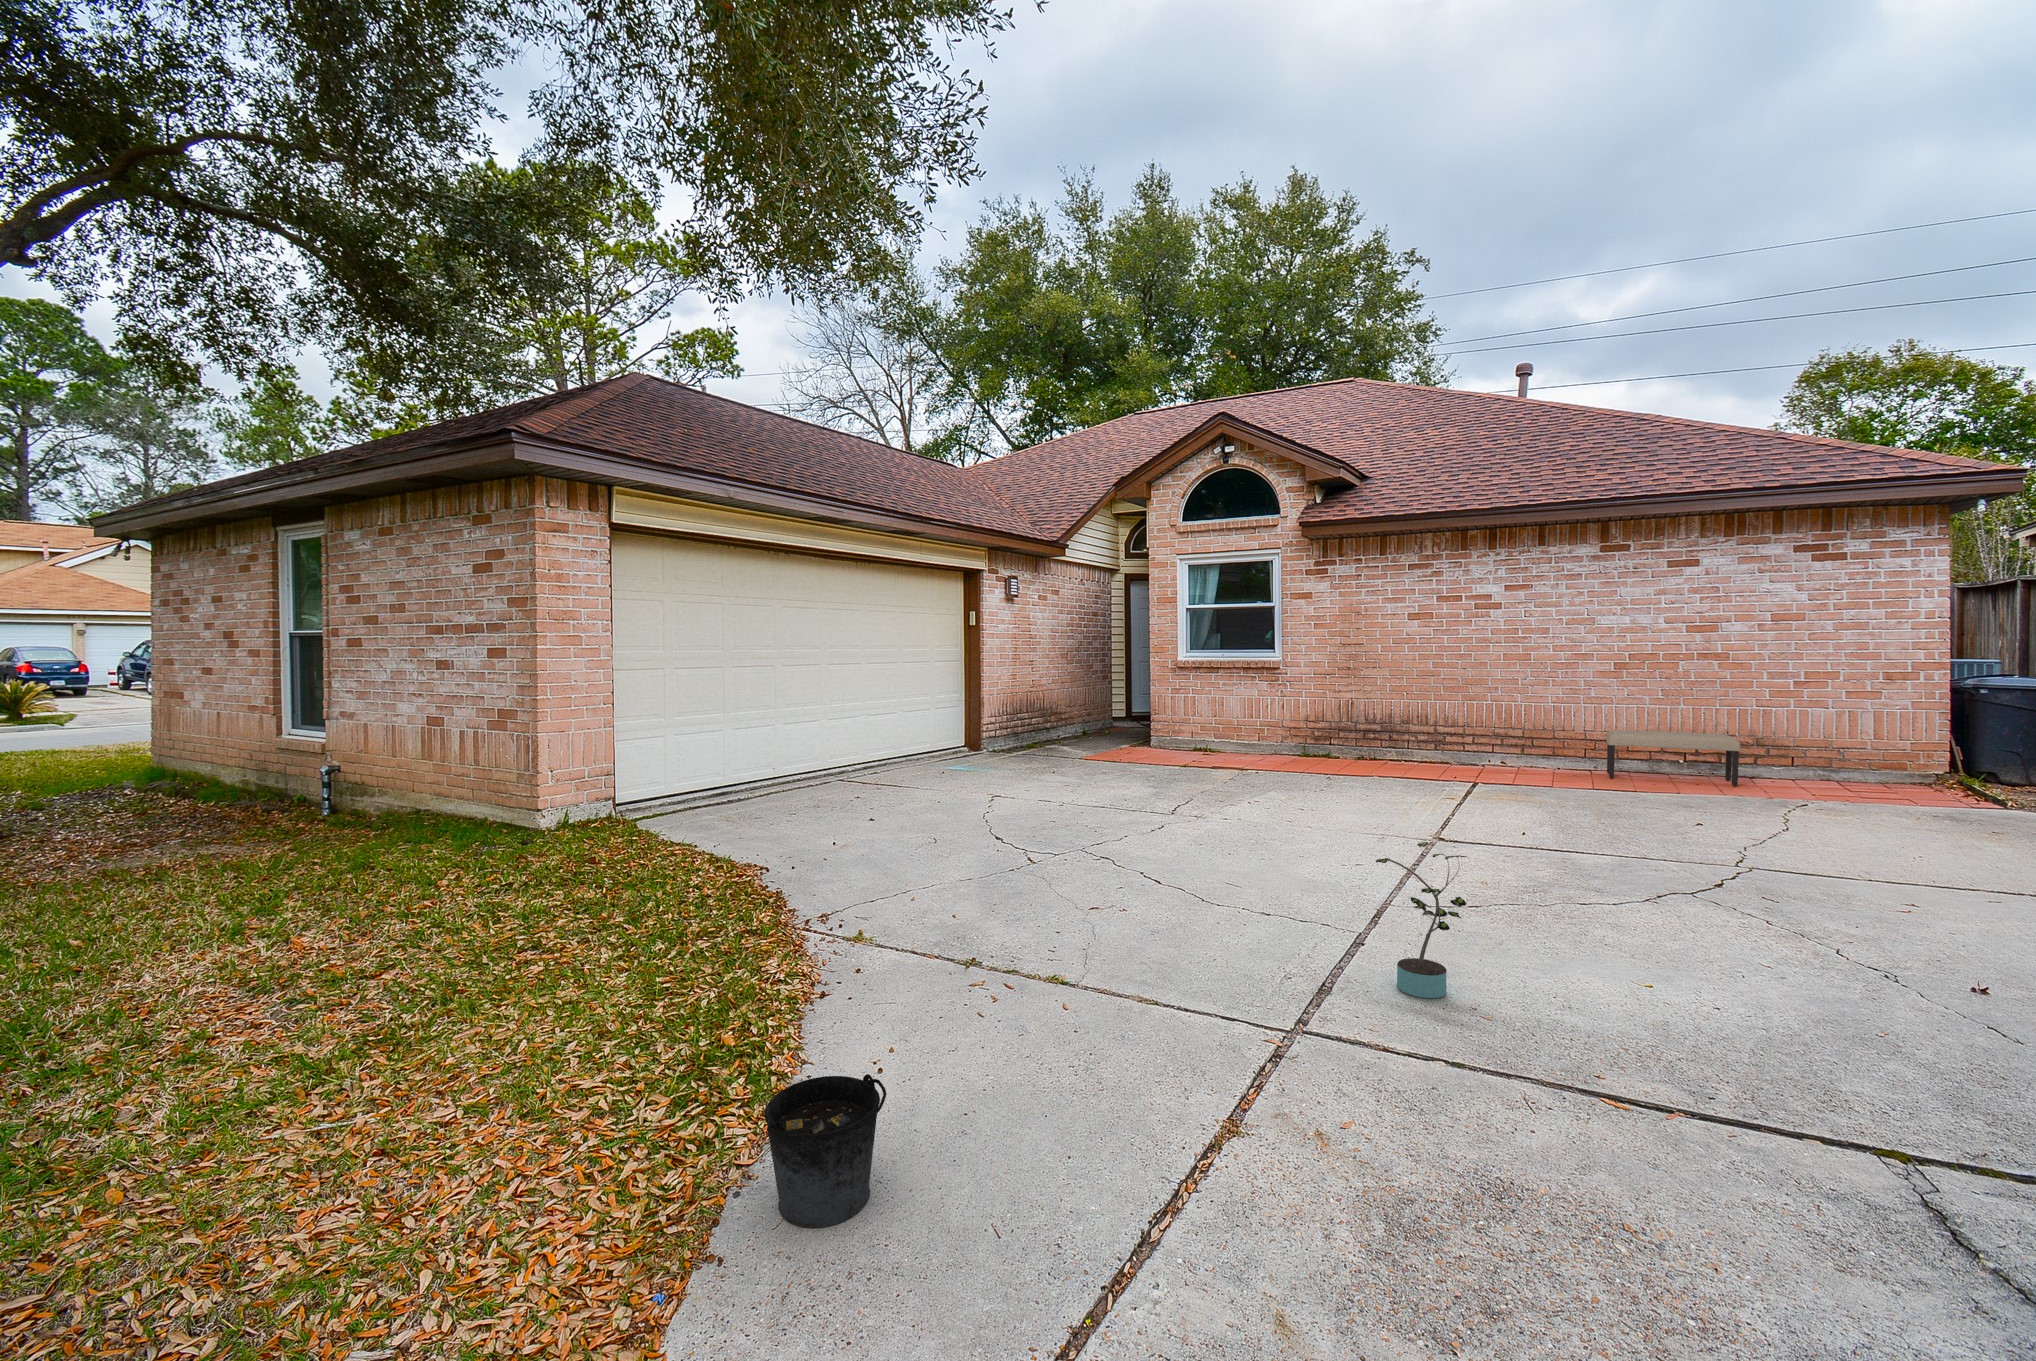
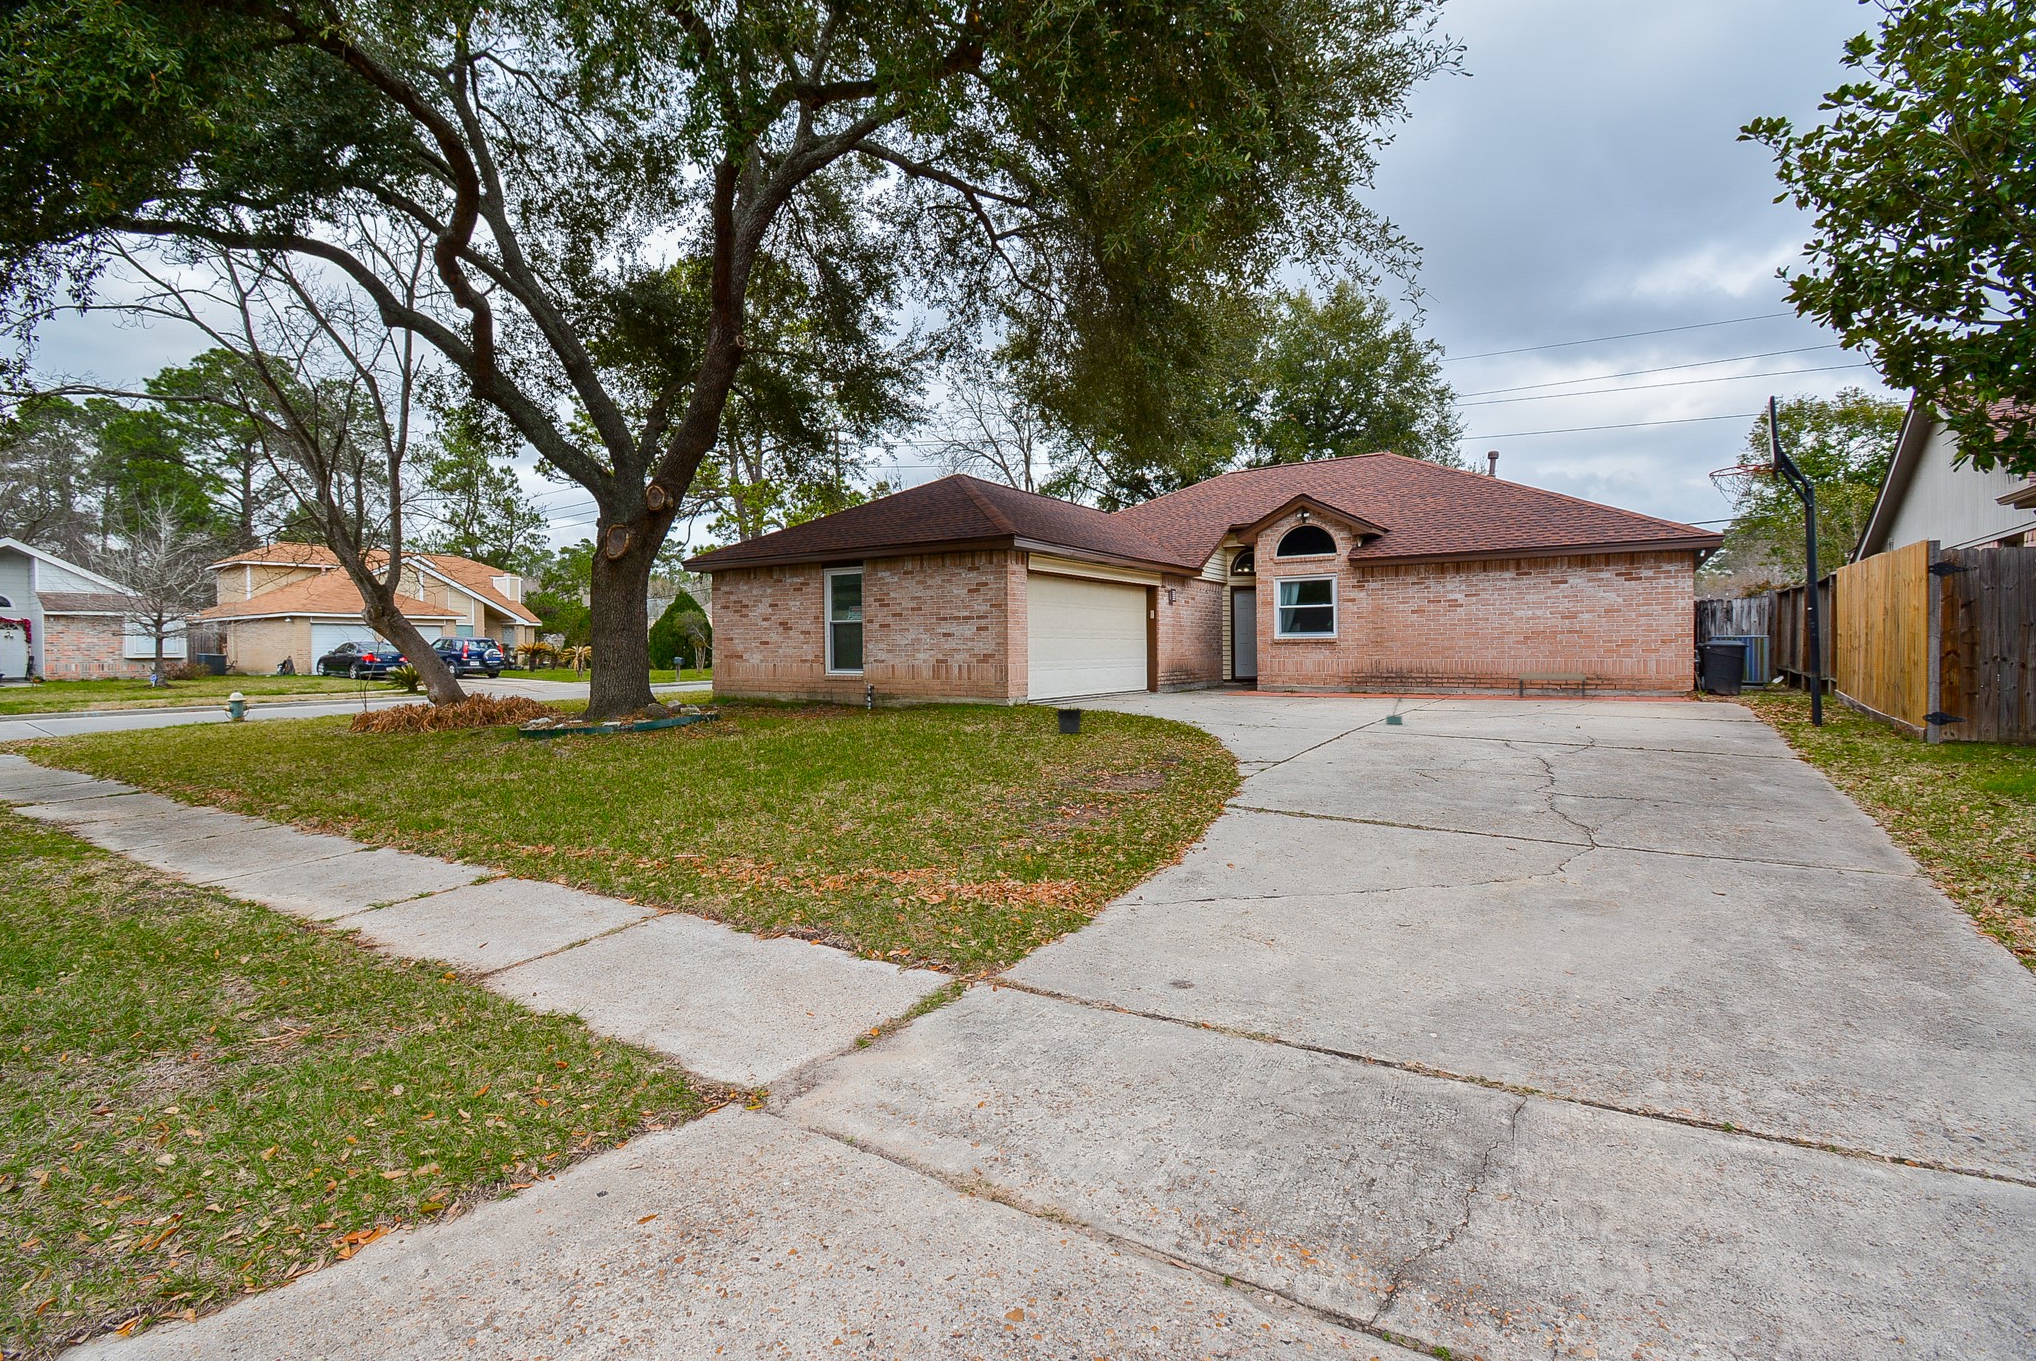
bucket: present [764,1074,886,1228] -> present [1057,708,1082,733]

